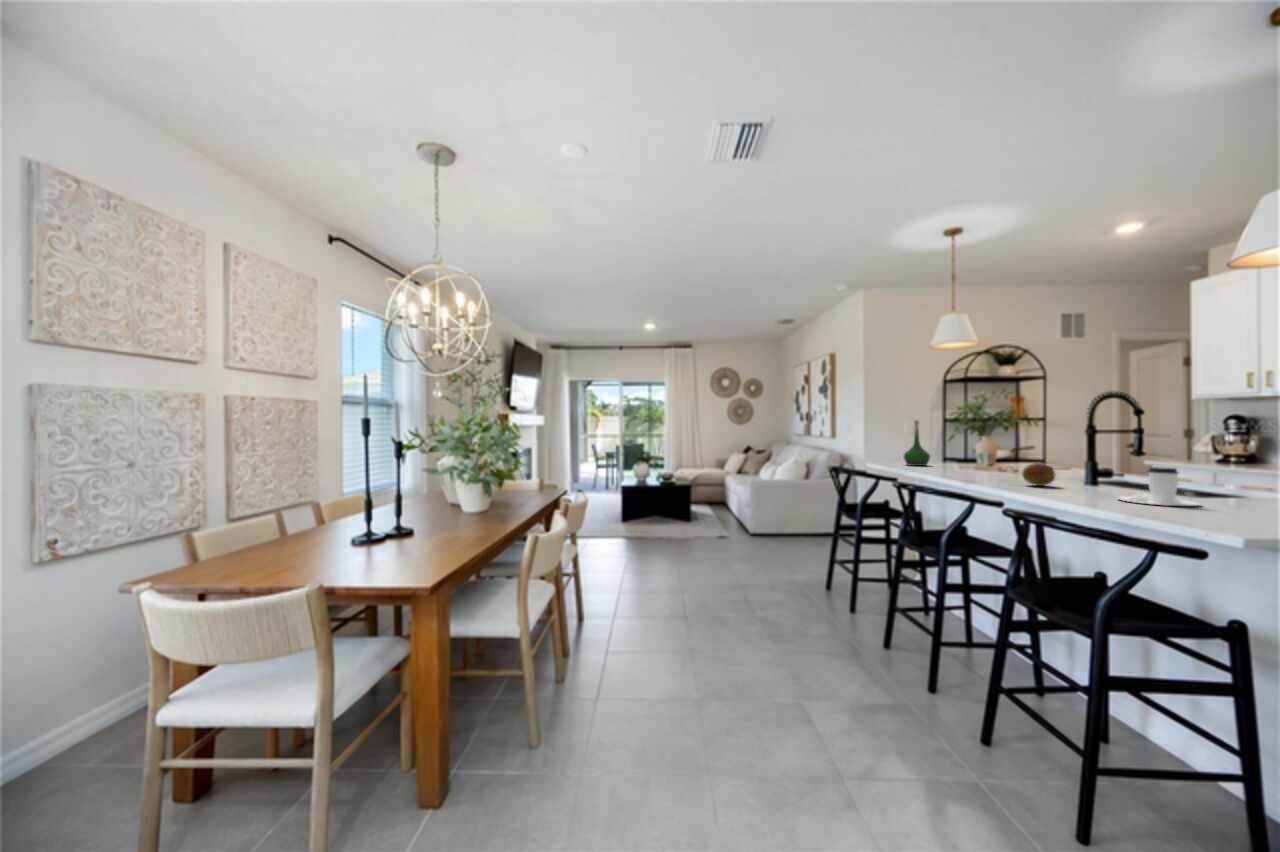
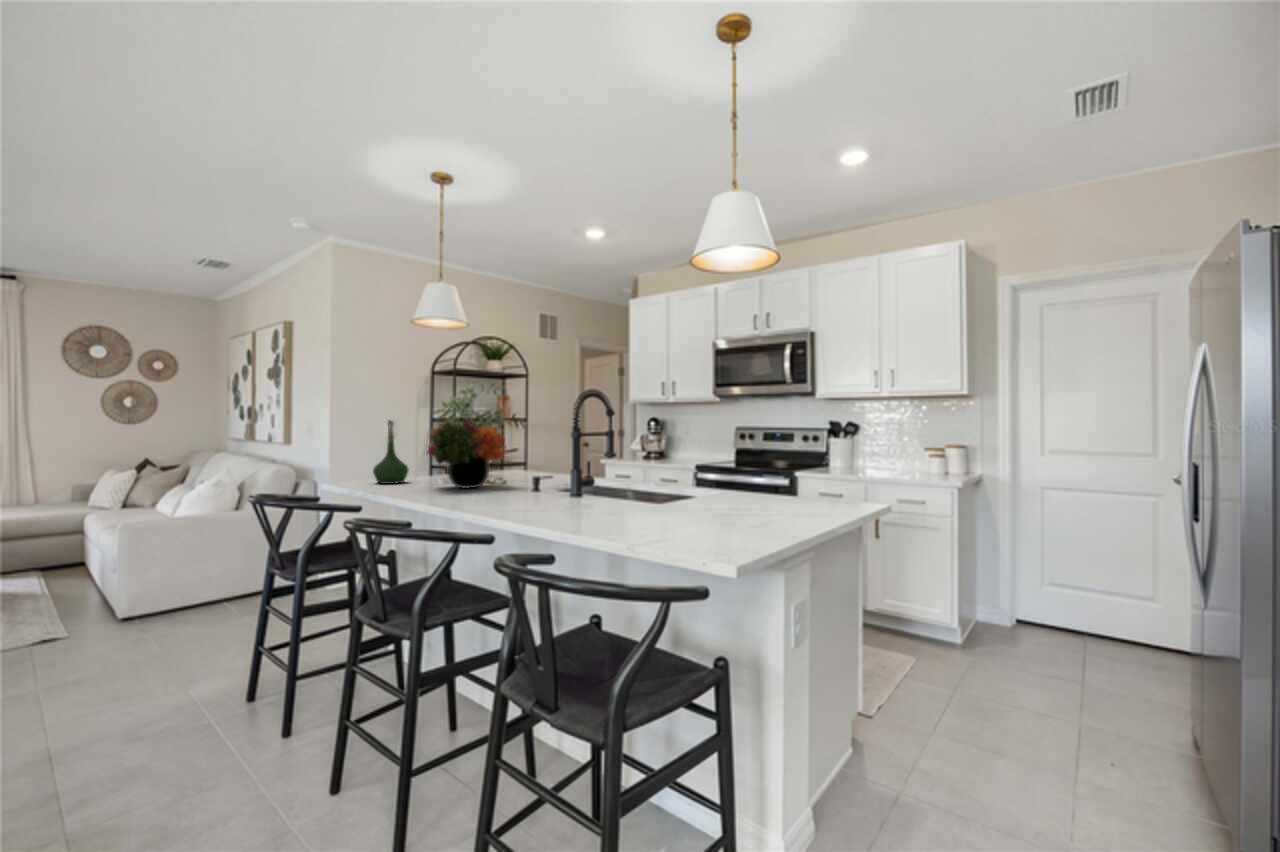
flower arrangement: none [946,417,1020,472] -> present [427,418,506,489]
fruit: present [1022,463,1055,486] -> none [512,478,546,507]
coffee cup: present [1118,467,1200,506] -> none [608,480,677,527]

